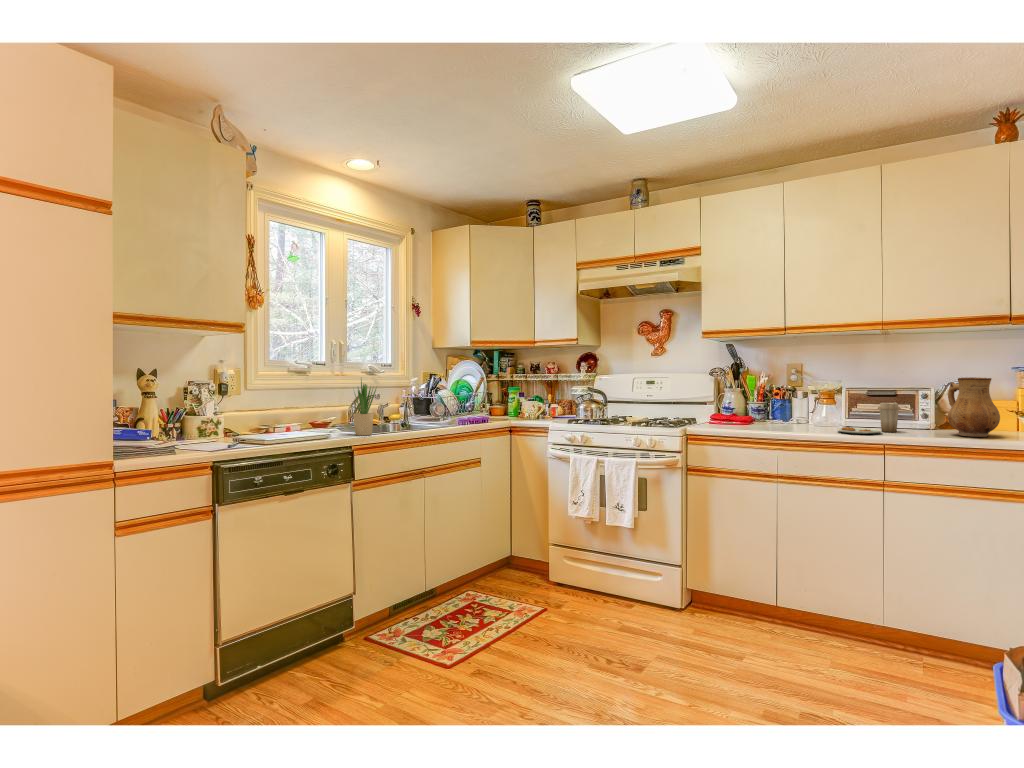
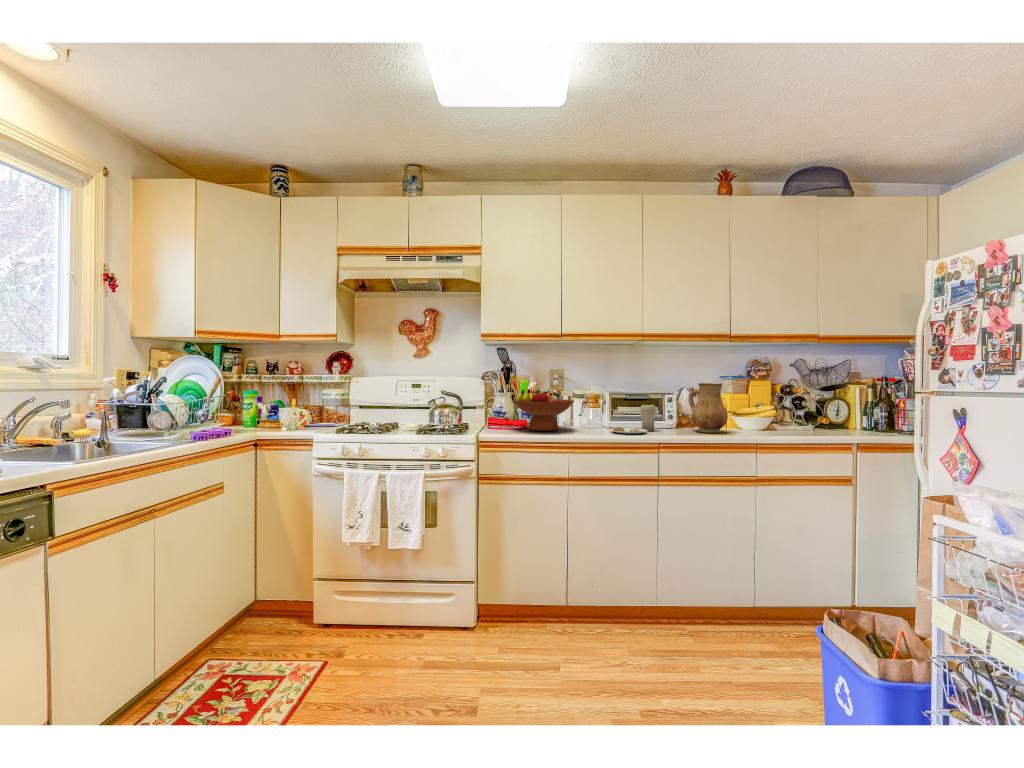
potted plant: present [353,380,376,435] -> none [33,374,81,467]
fruit bowl: none [729,385,797,428] -> present [513,389,574,431]

